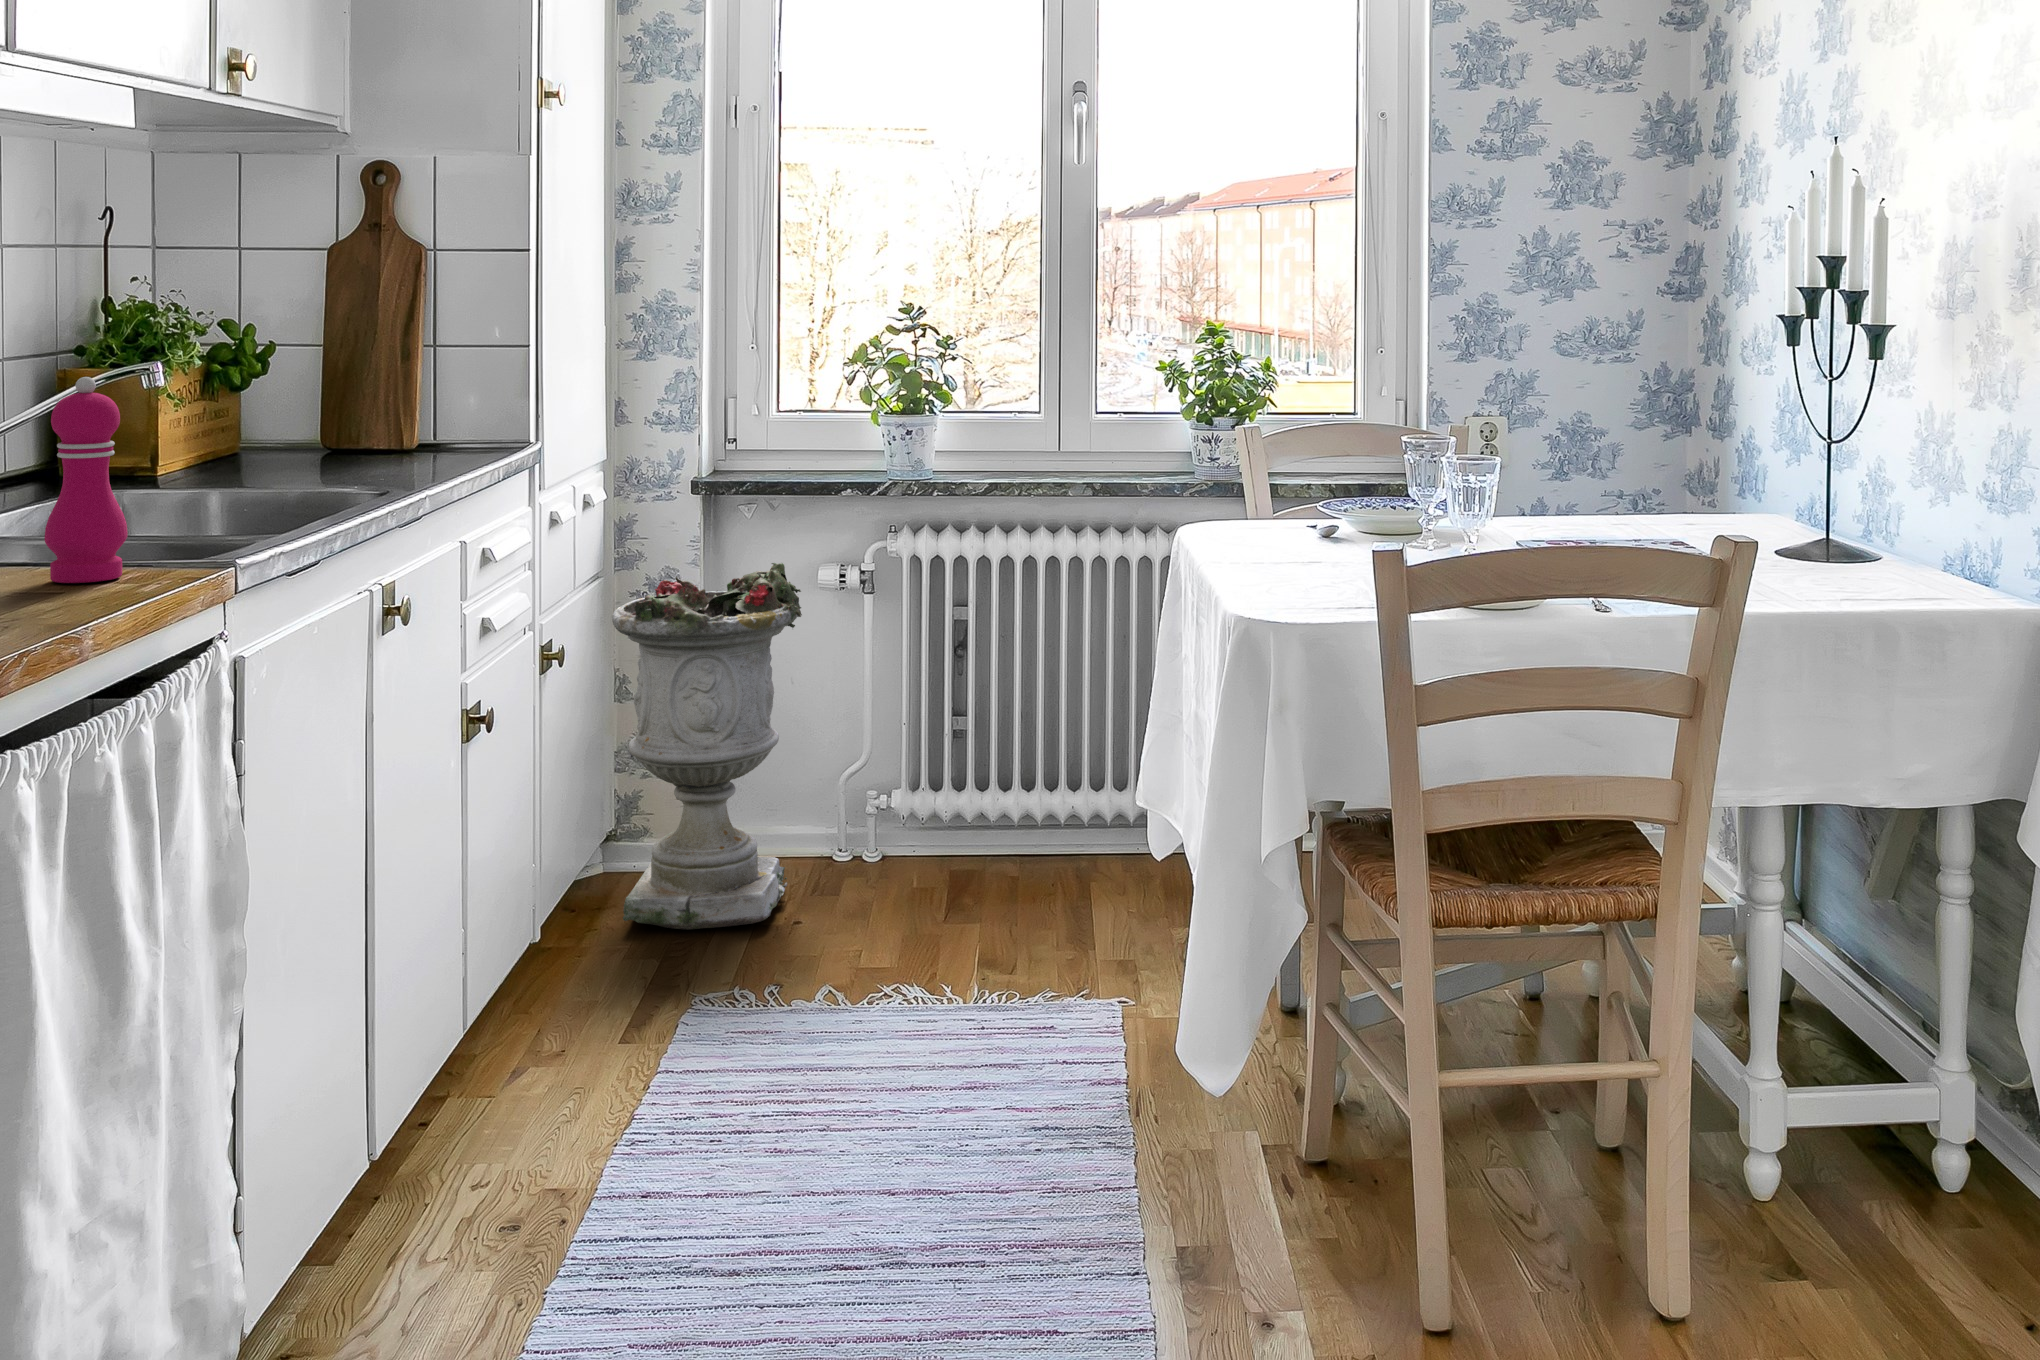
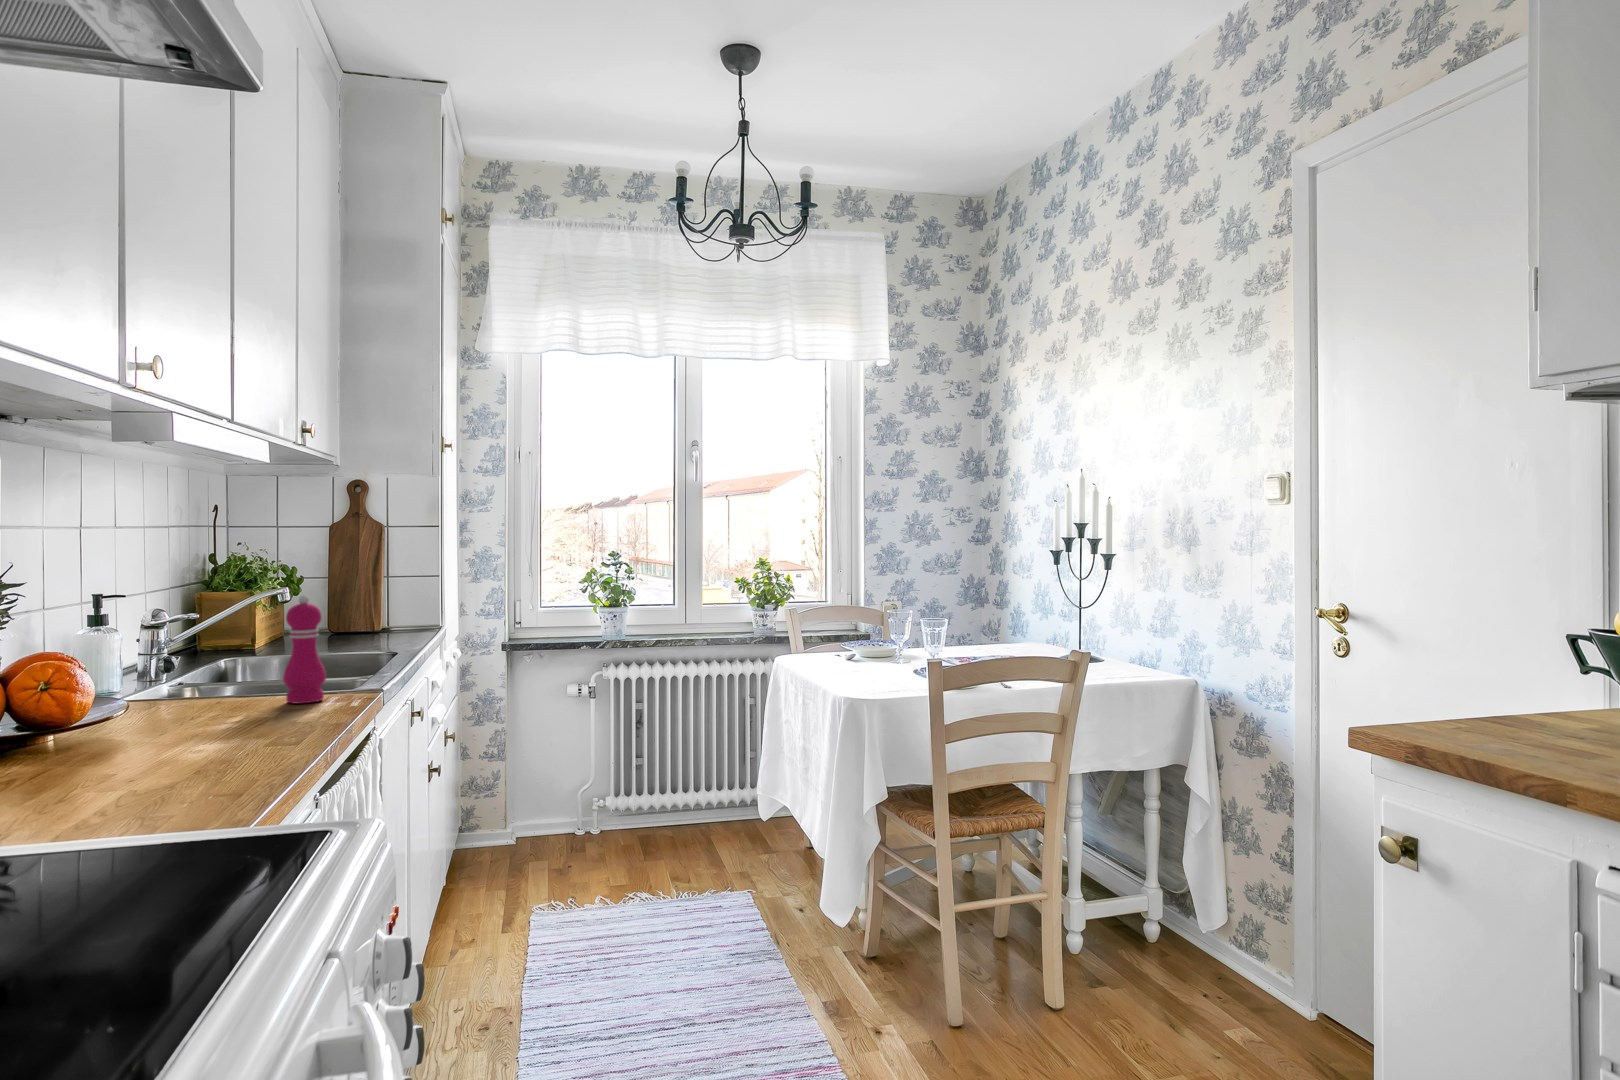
planter: present [612,563,802,930] -> none [469,685,569,874]

